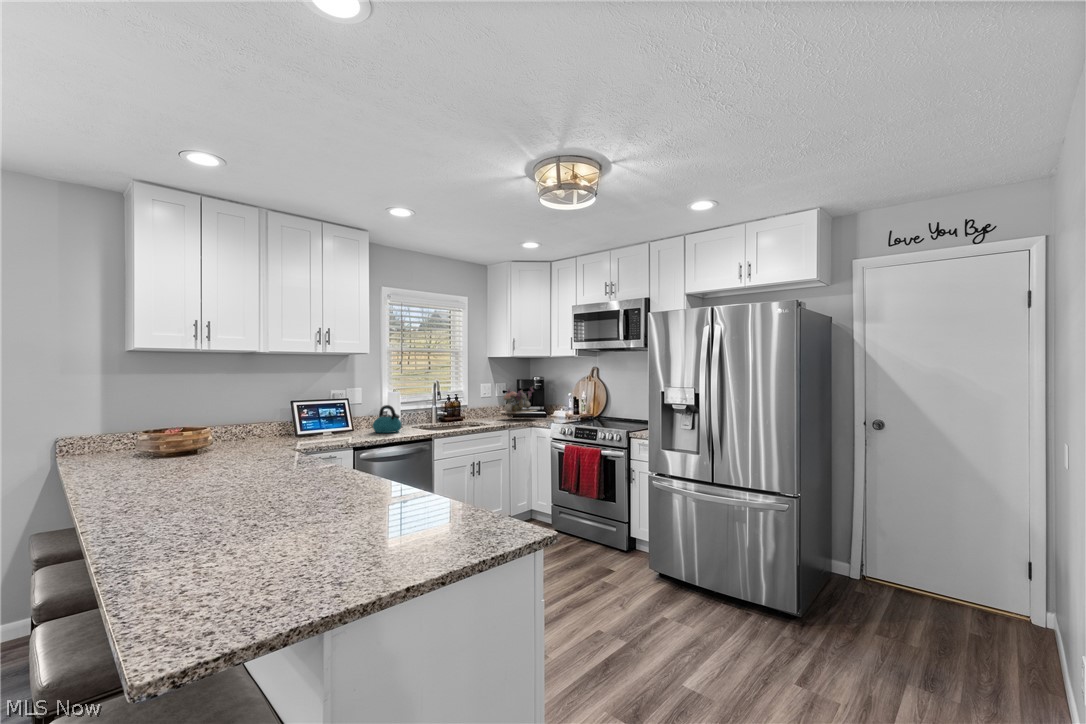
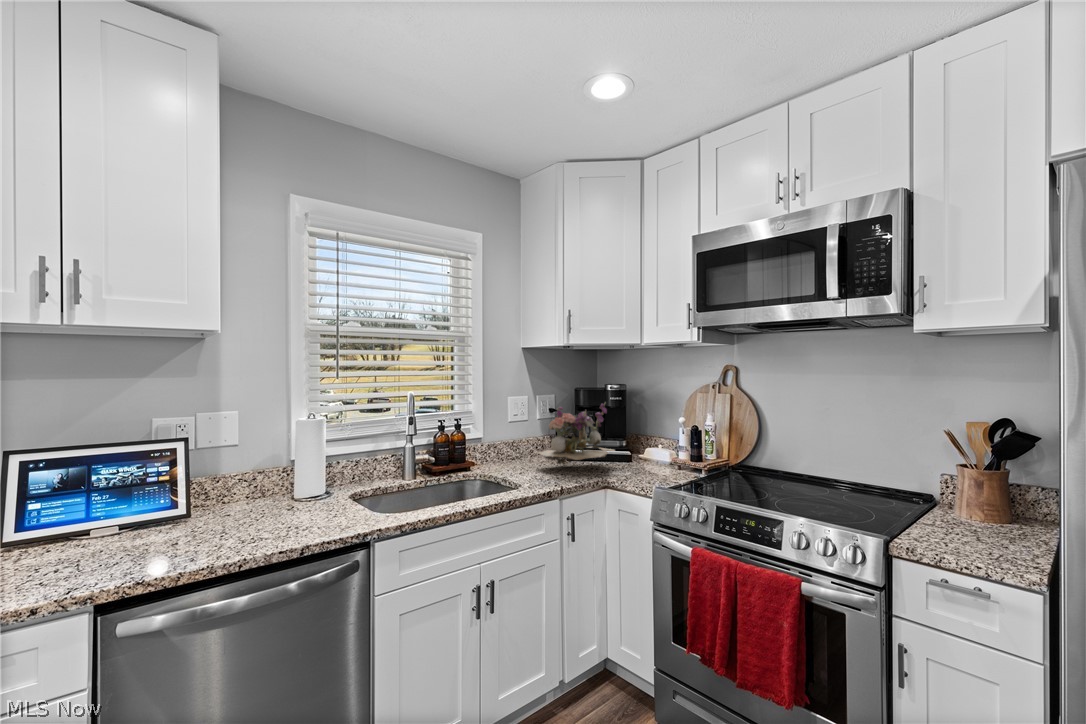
kettle: present [373,405,402,433] -> none [232,455,308,527]

